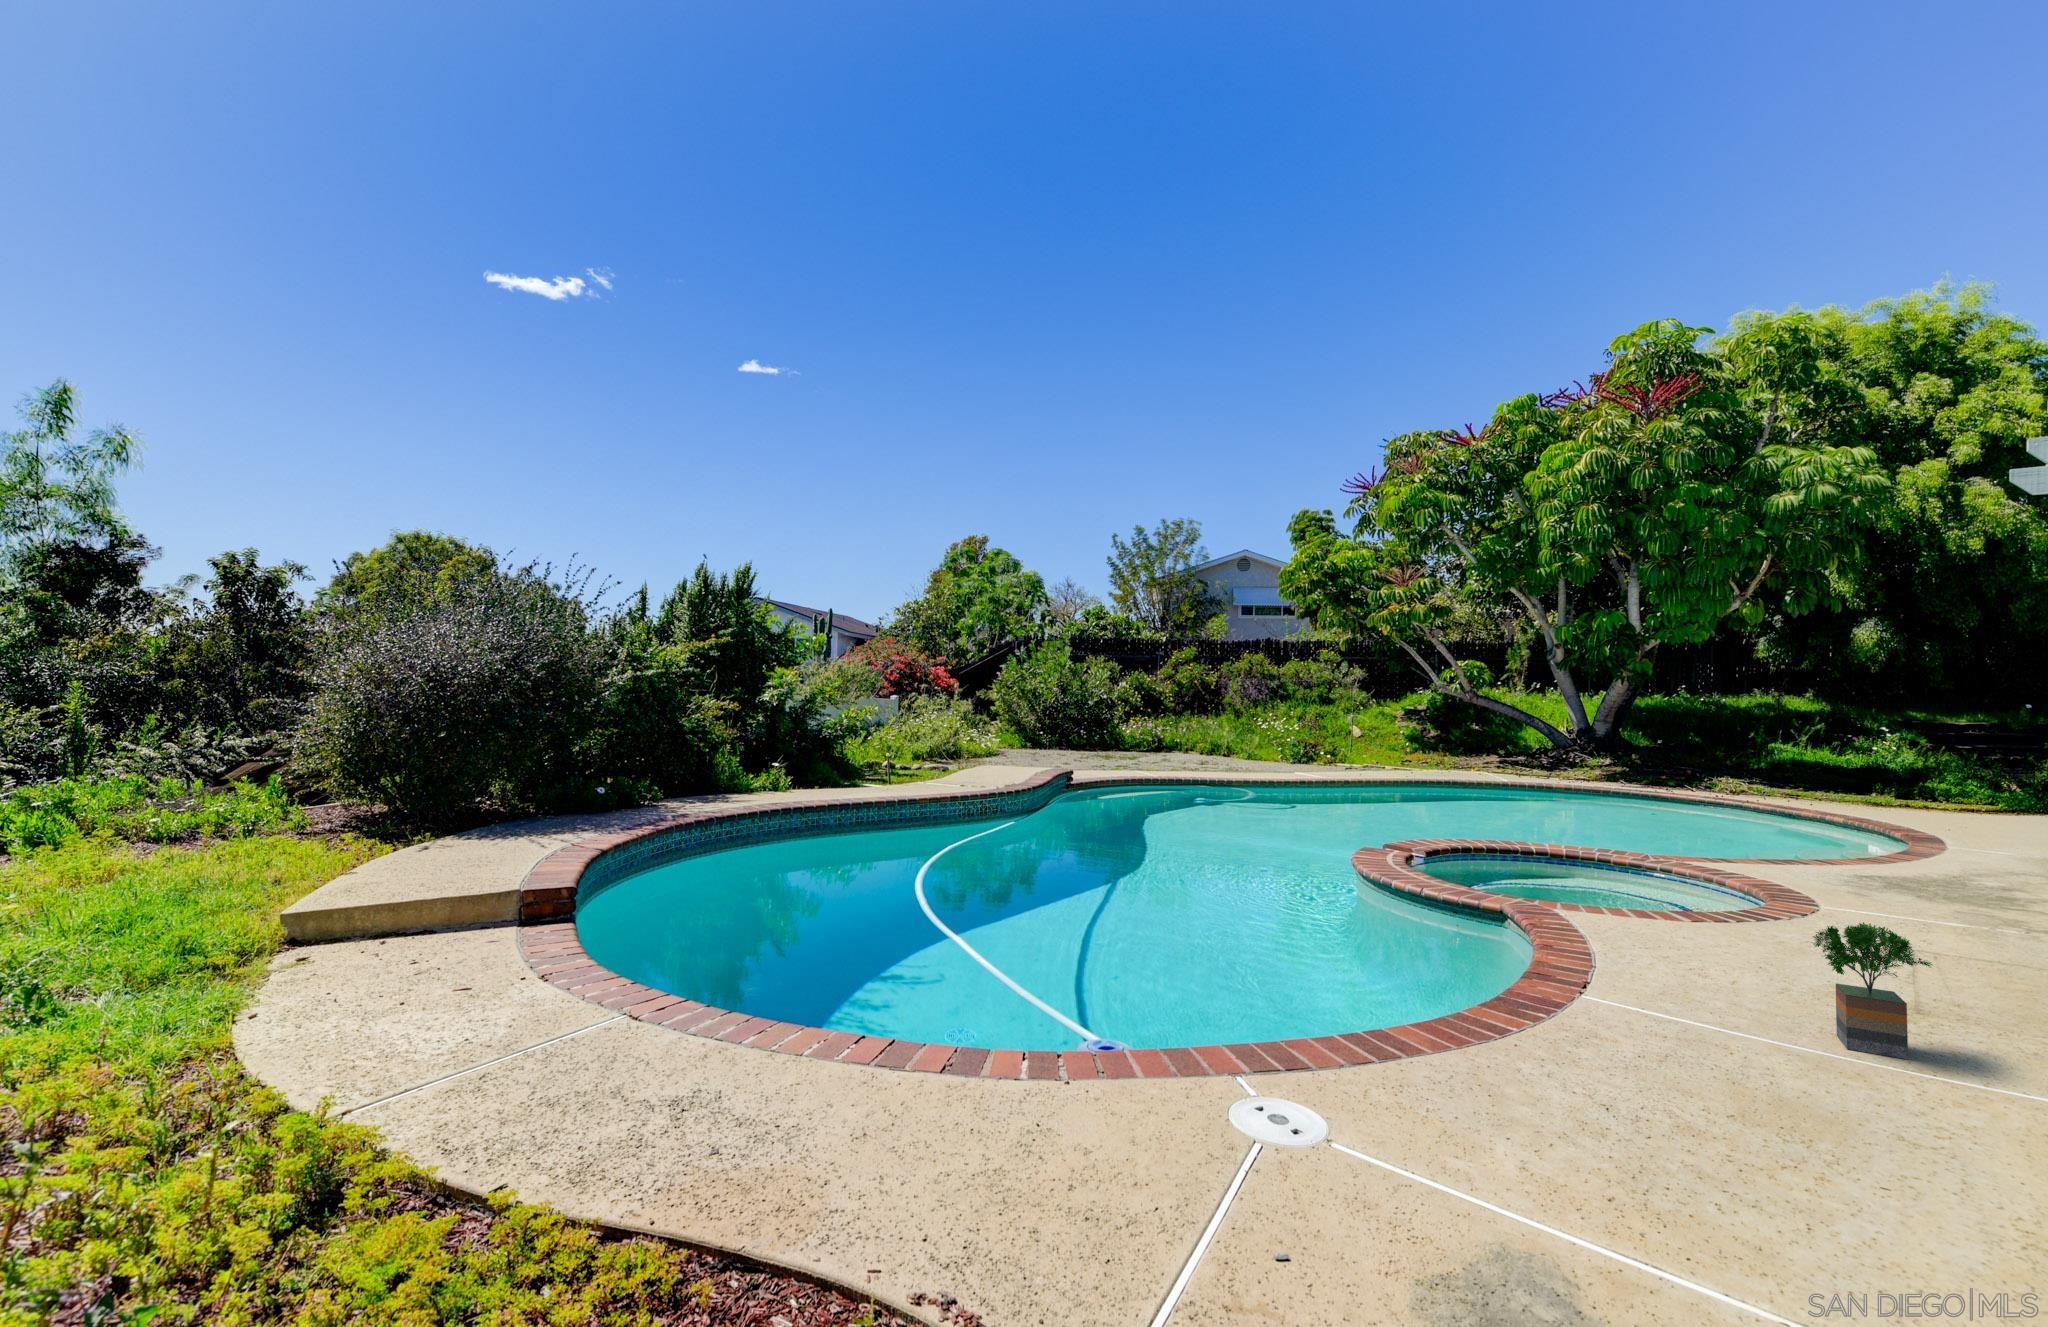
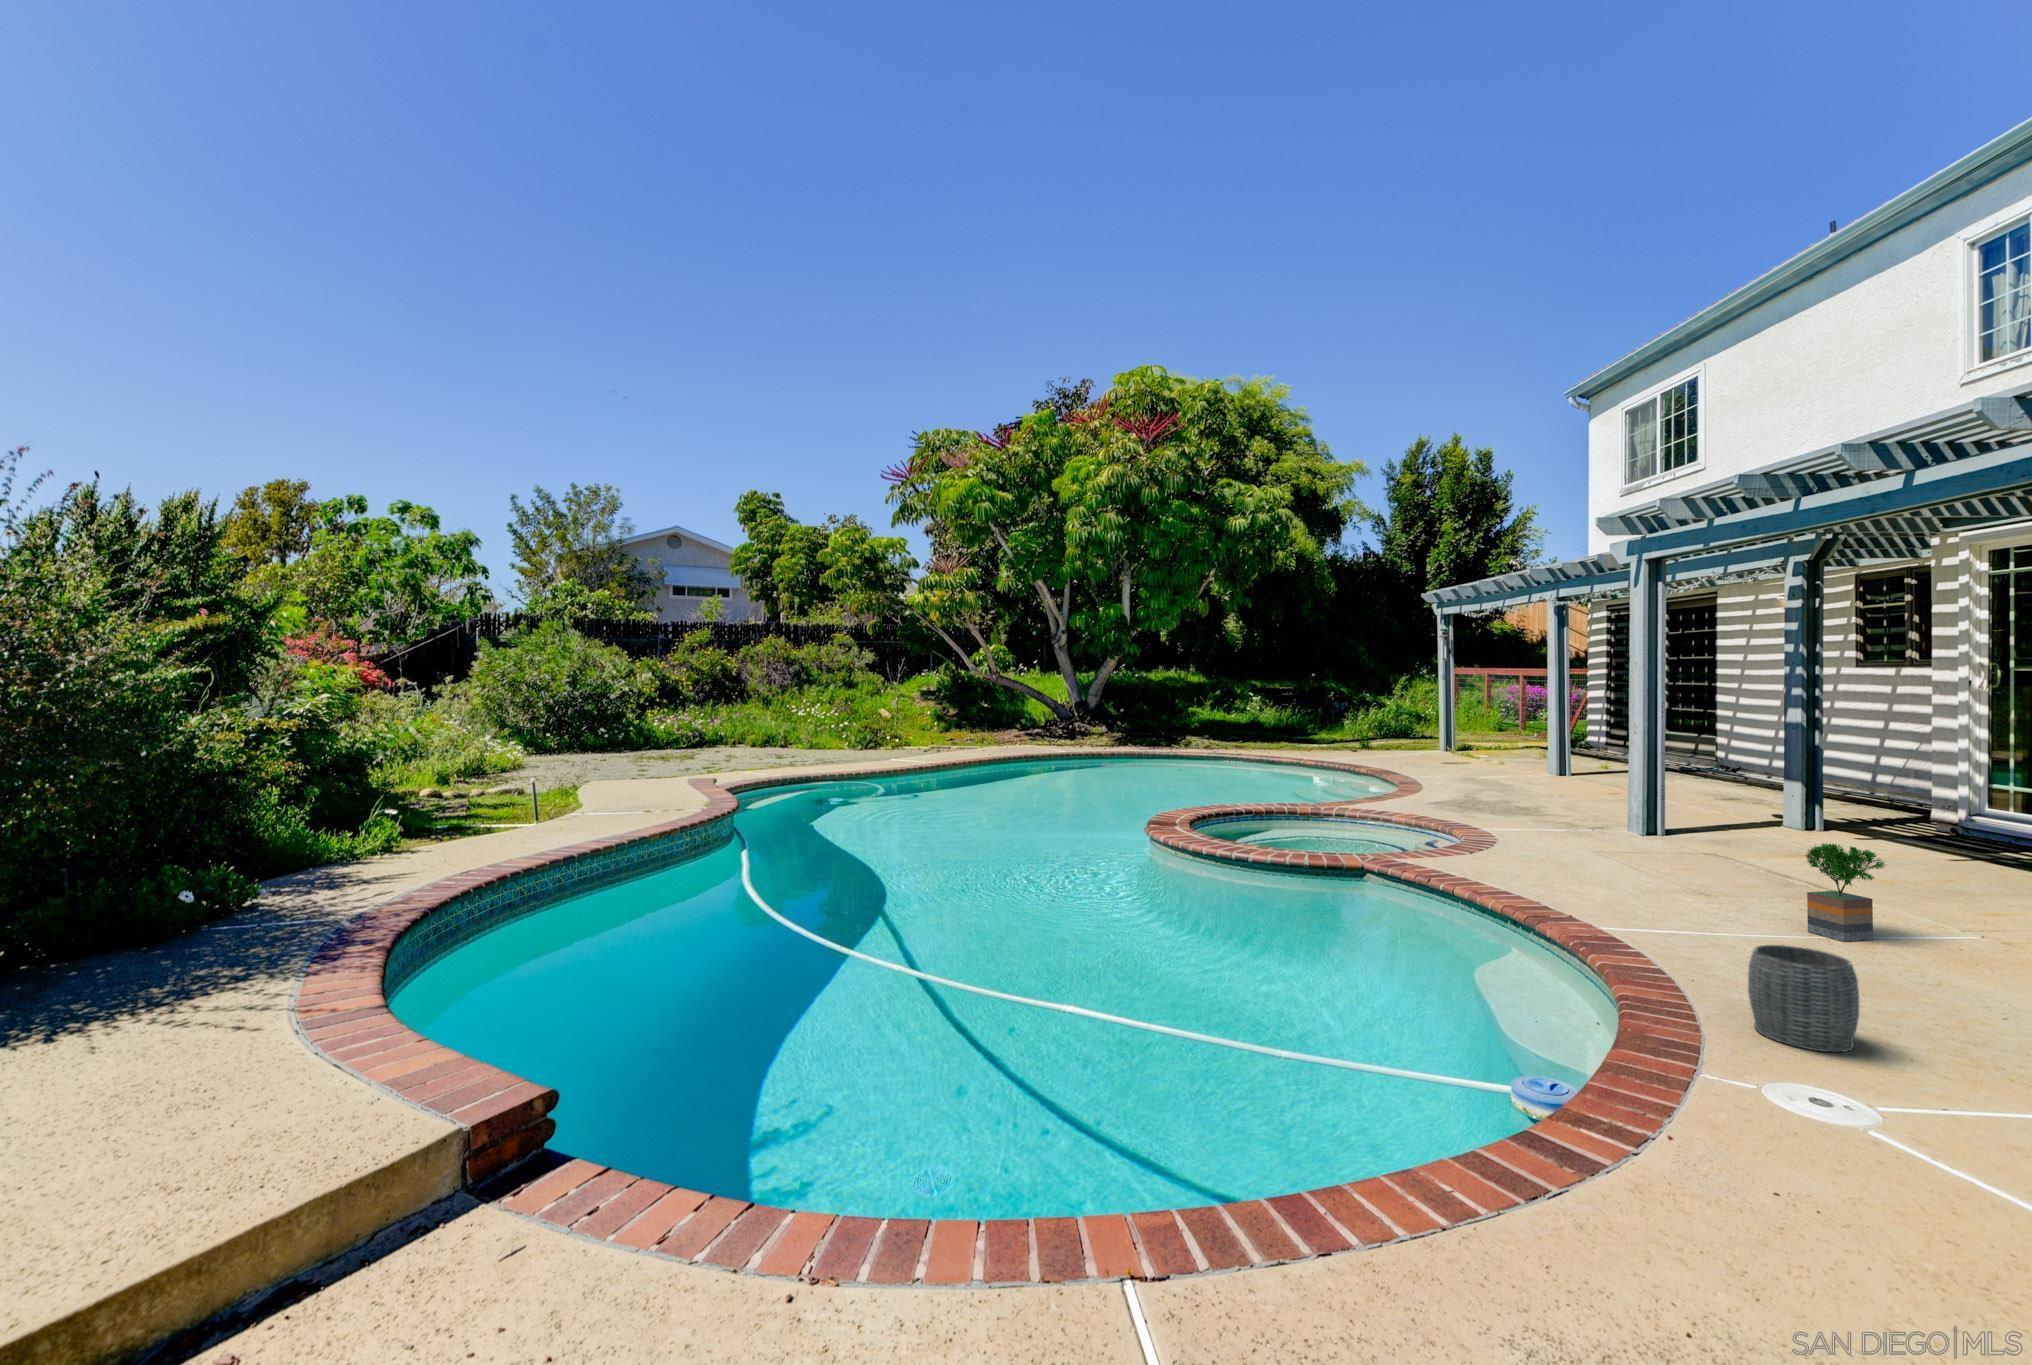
woven basket: none [1382,956,1468,1059] -> present [1748,945,1859,1052]

